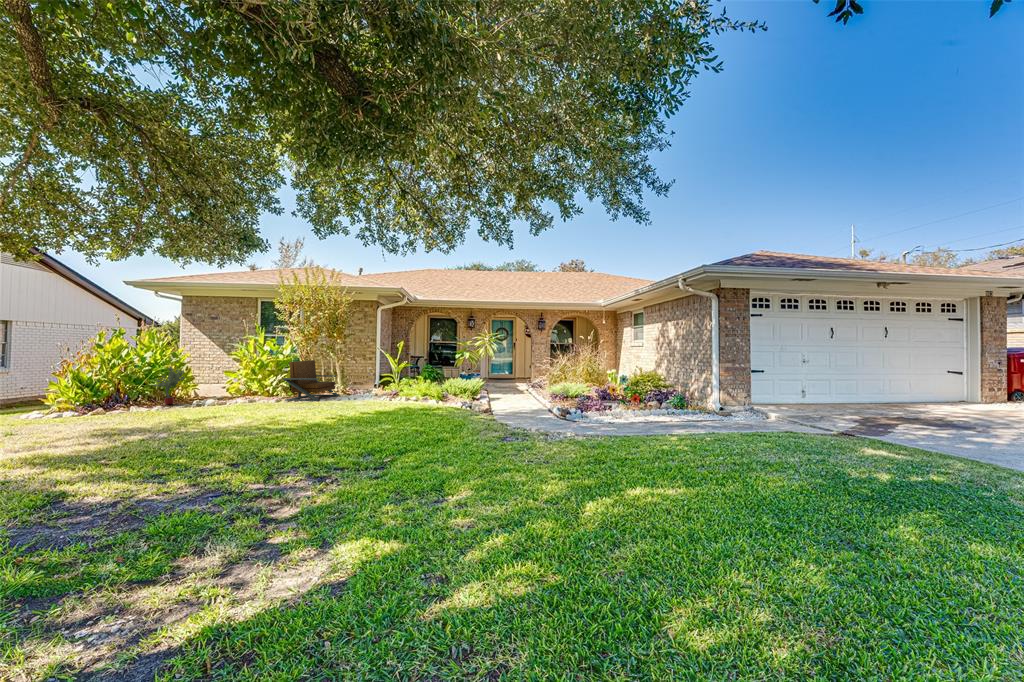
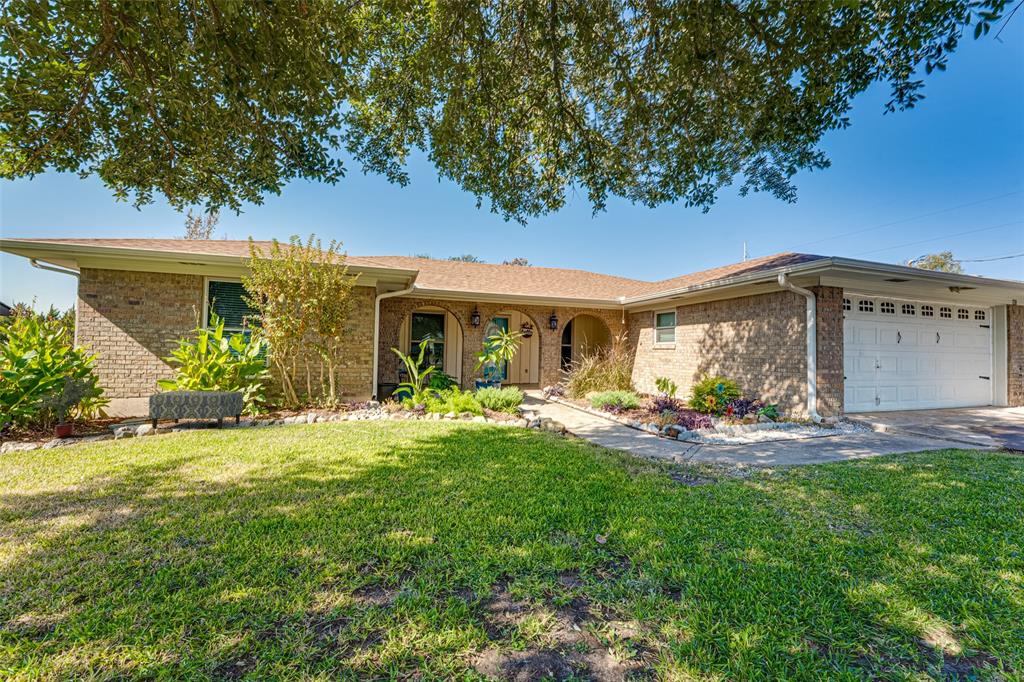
lounge chair: present [283,360,339,401] -> none [261,363,337,423]
bench: none [216,378,272,403] -> present [149,391,243,429]

